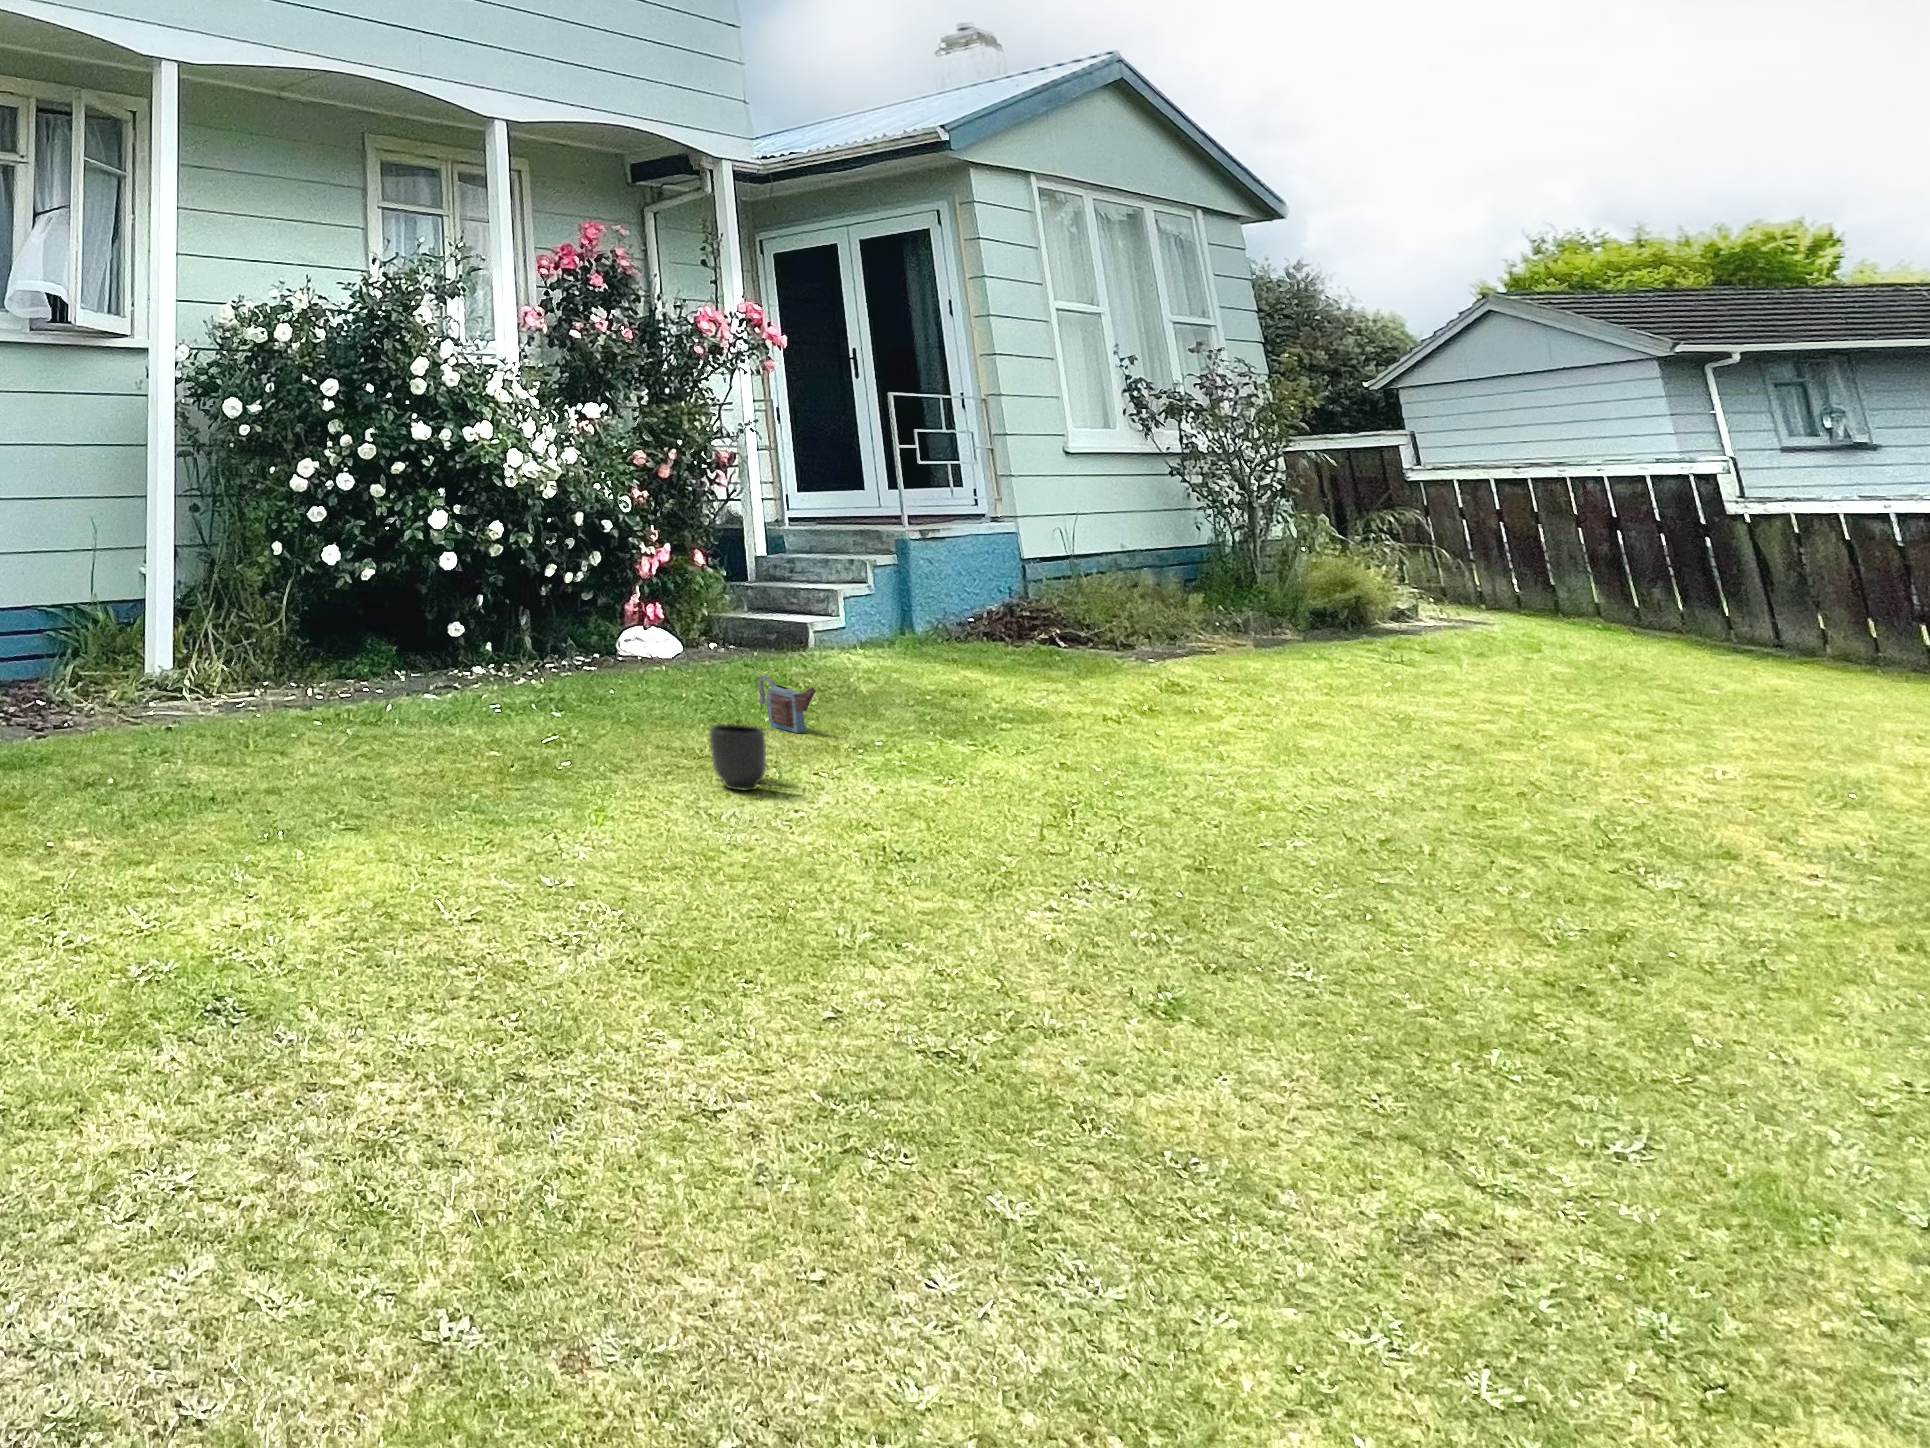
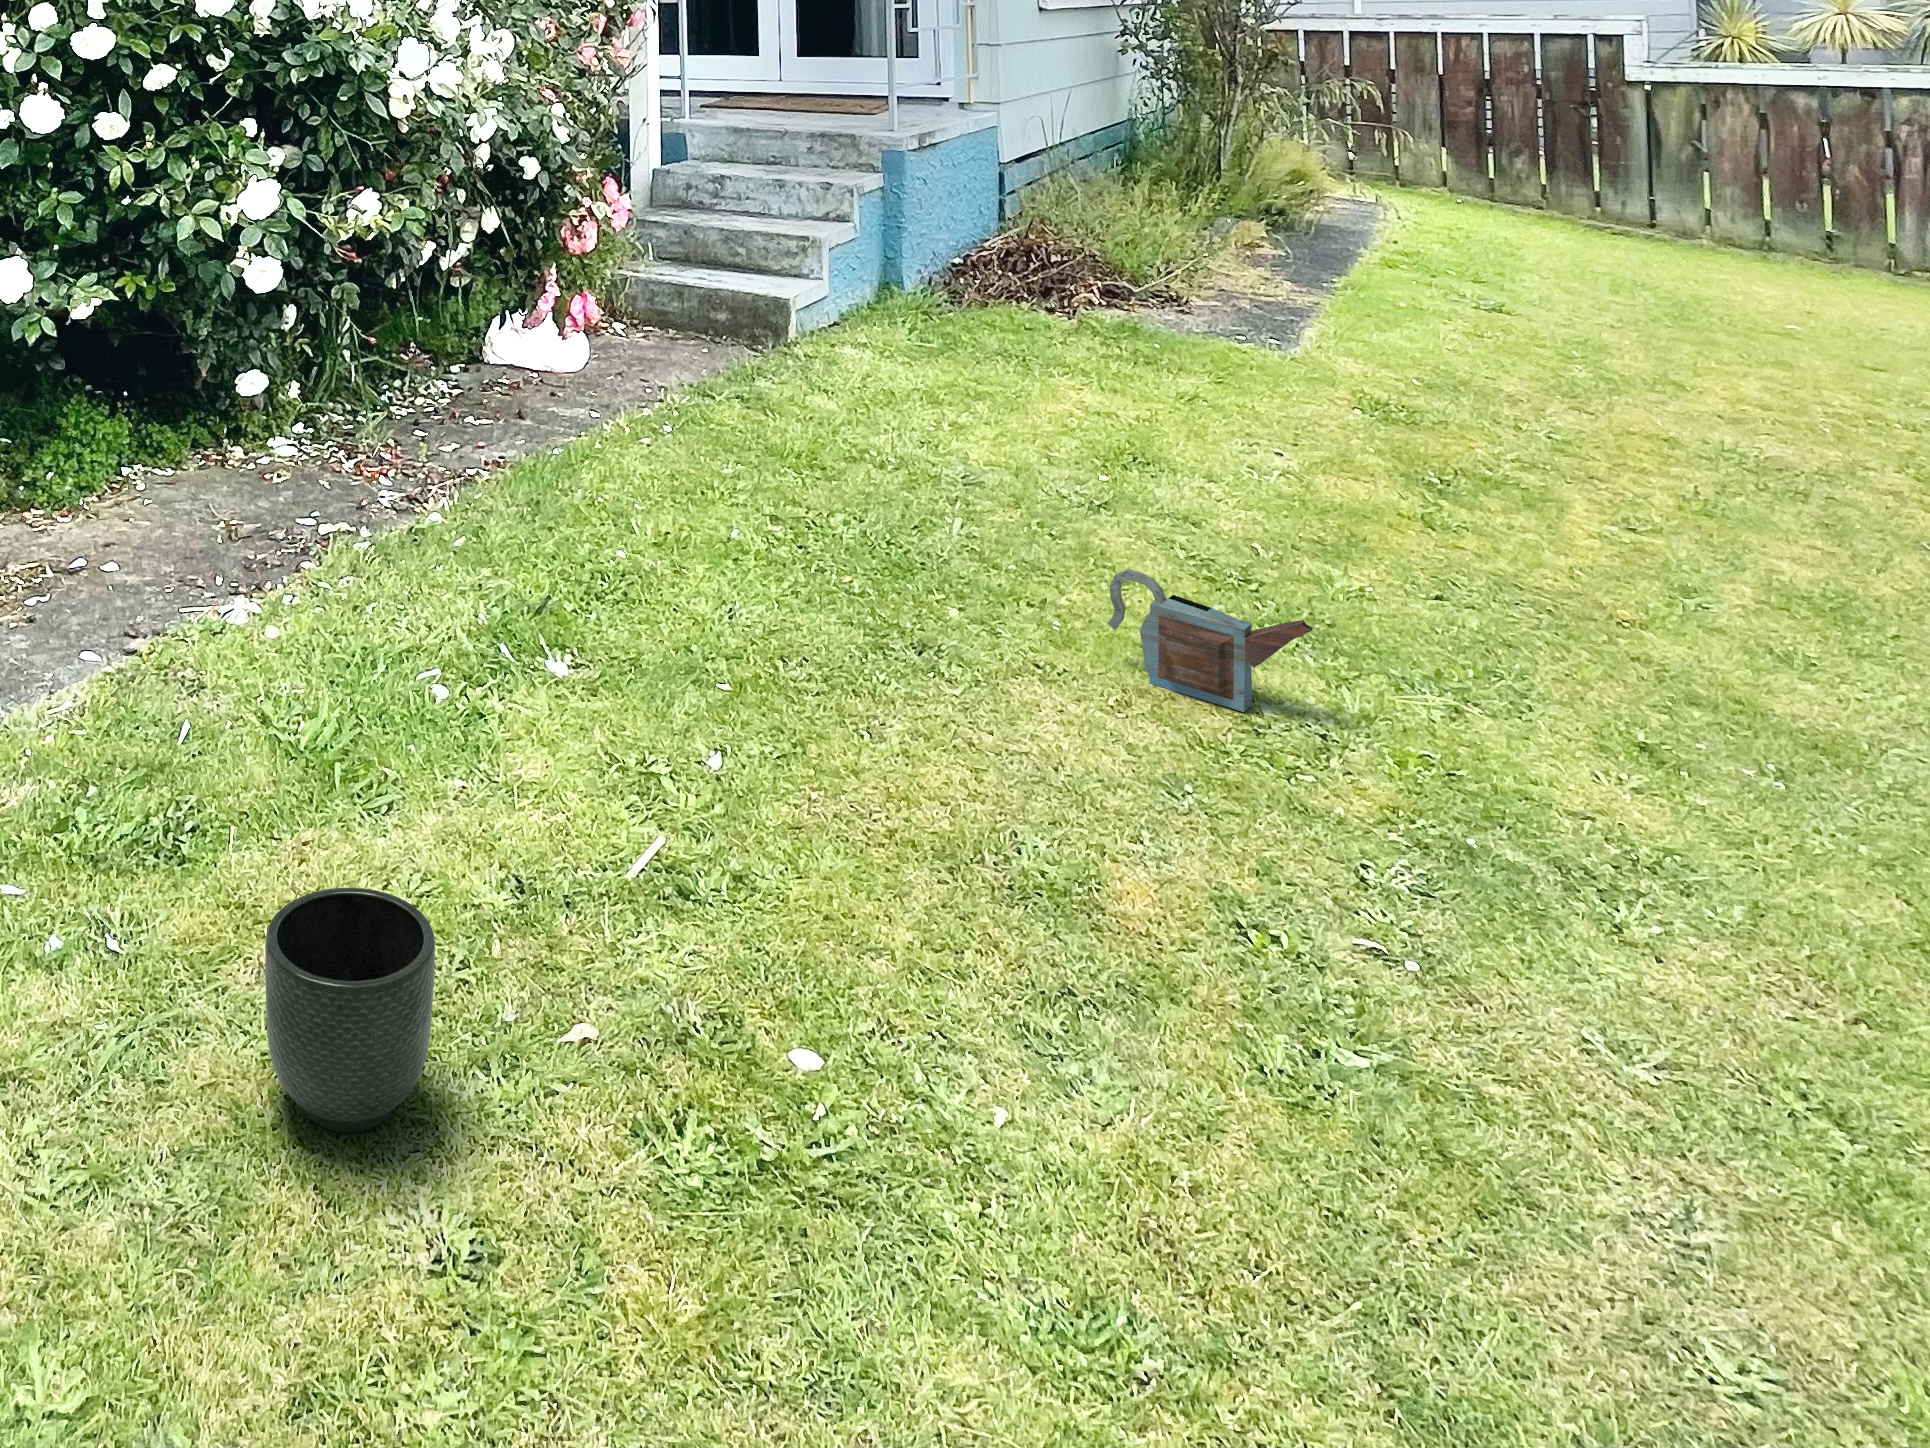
planter: present [709,724,766,790] -> present [265,888,435,1133]

